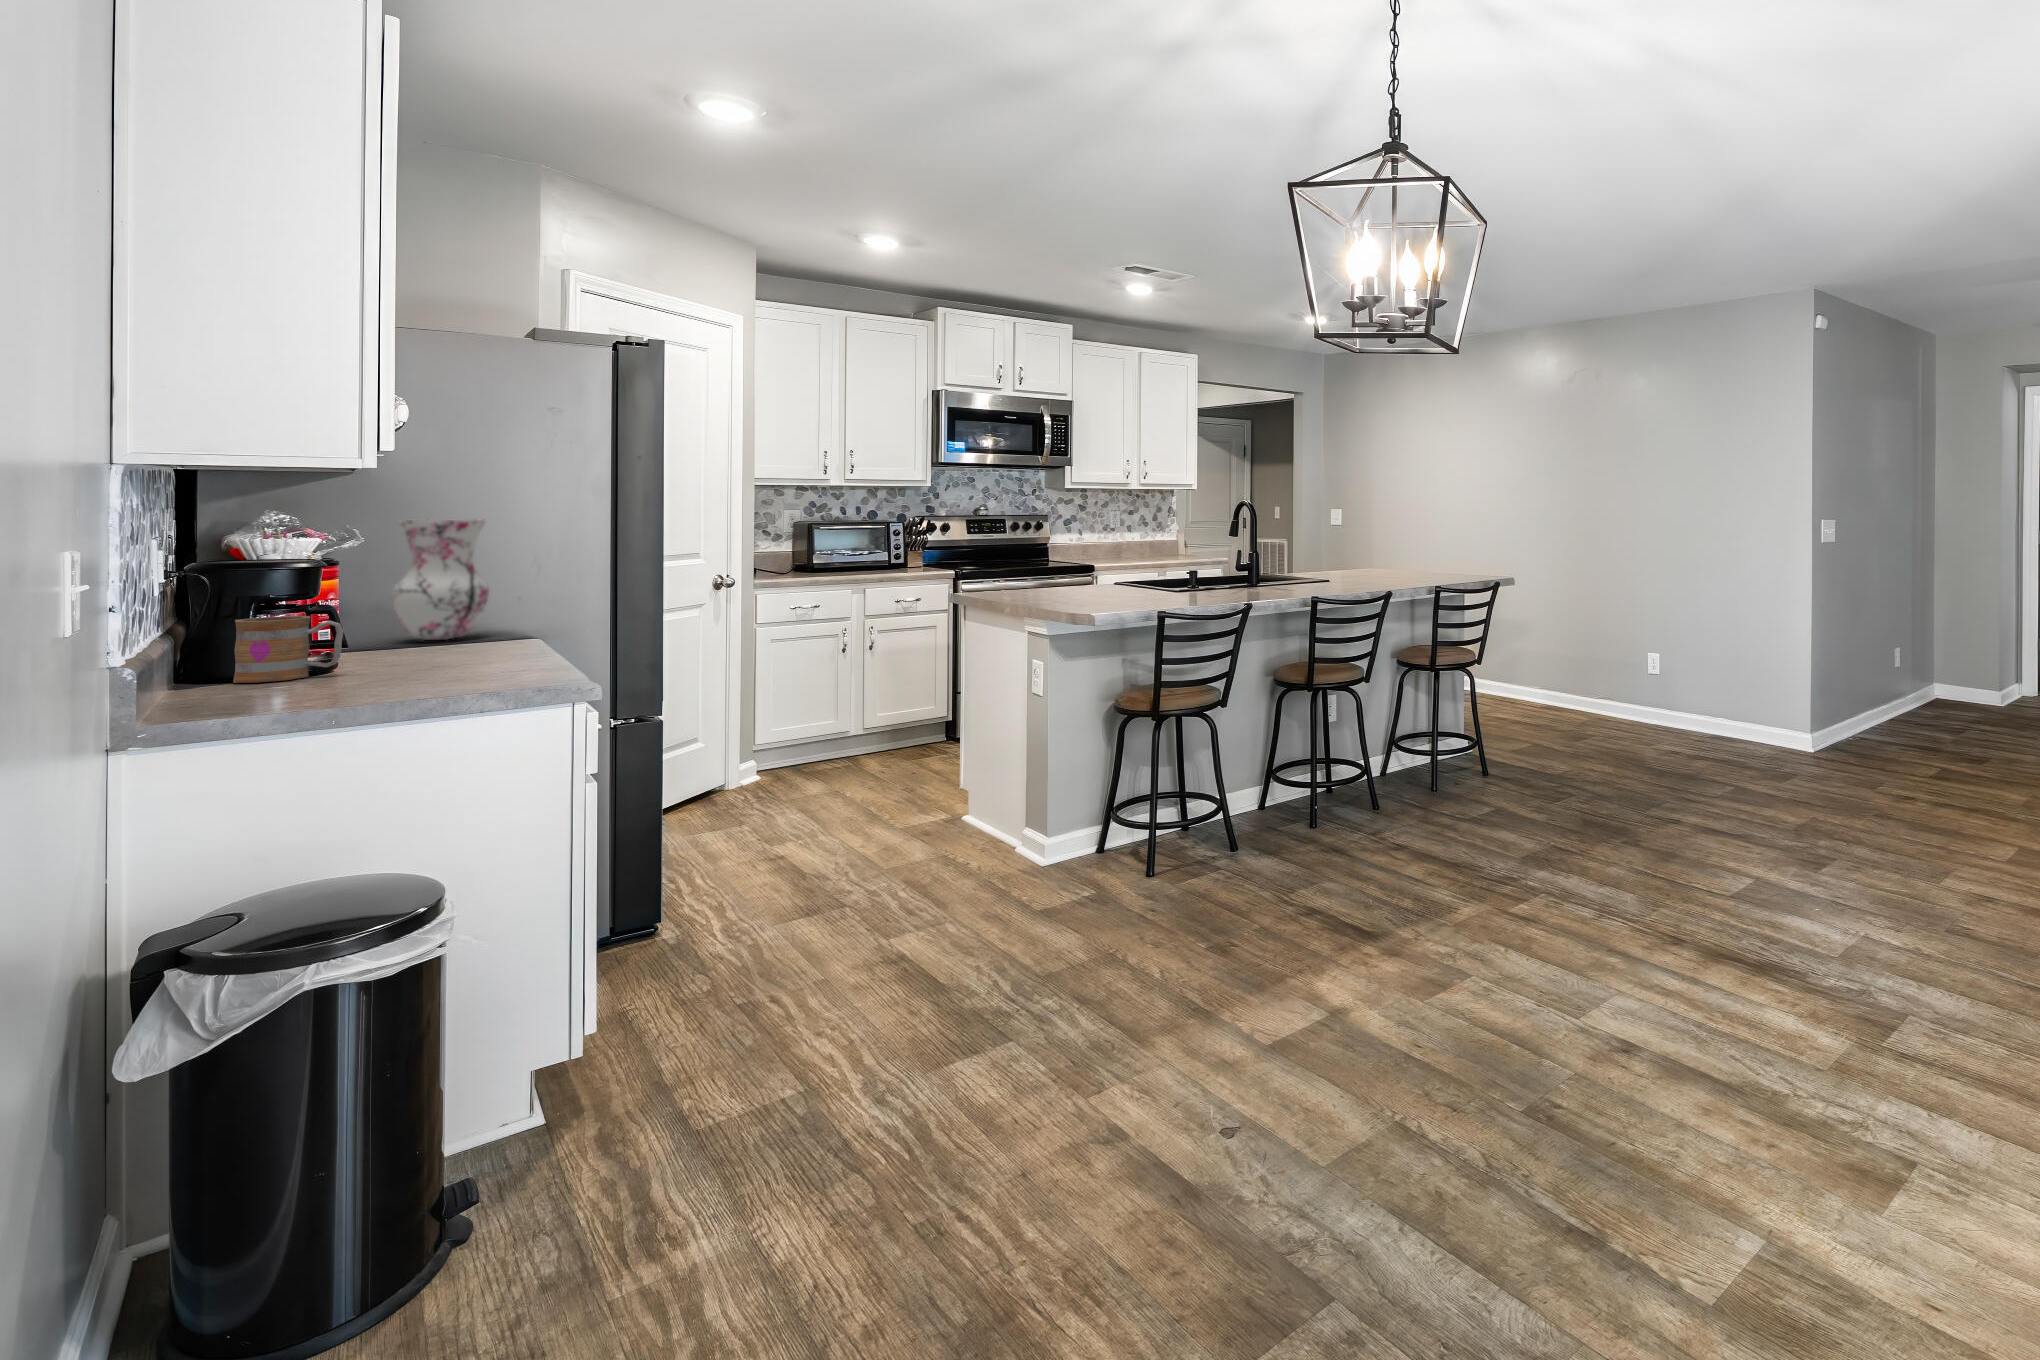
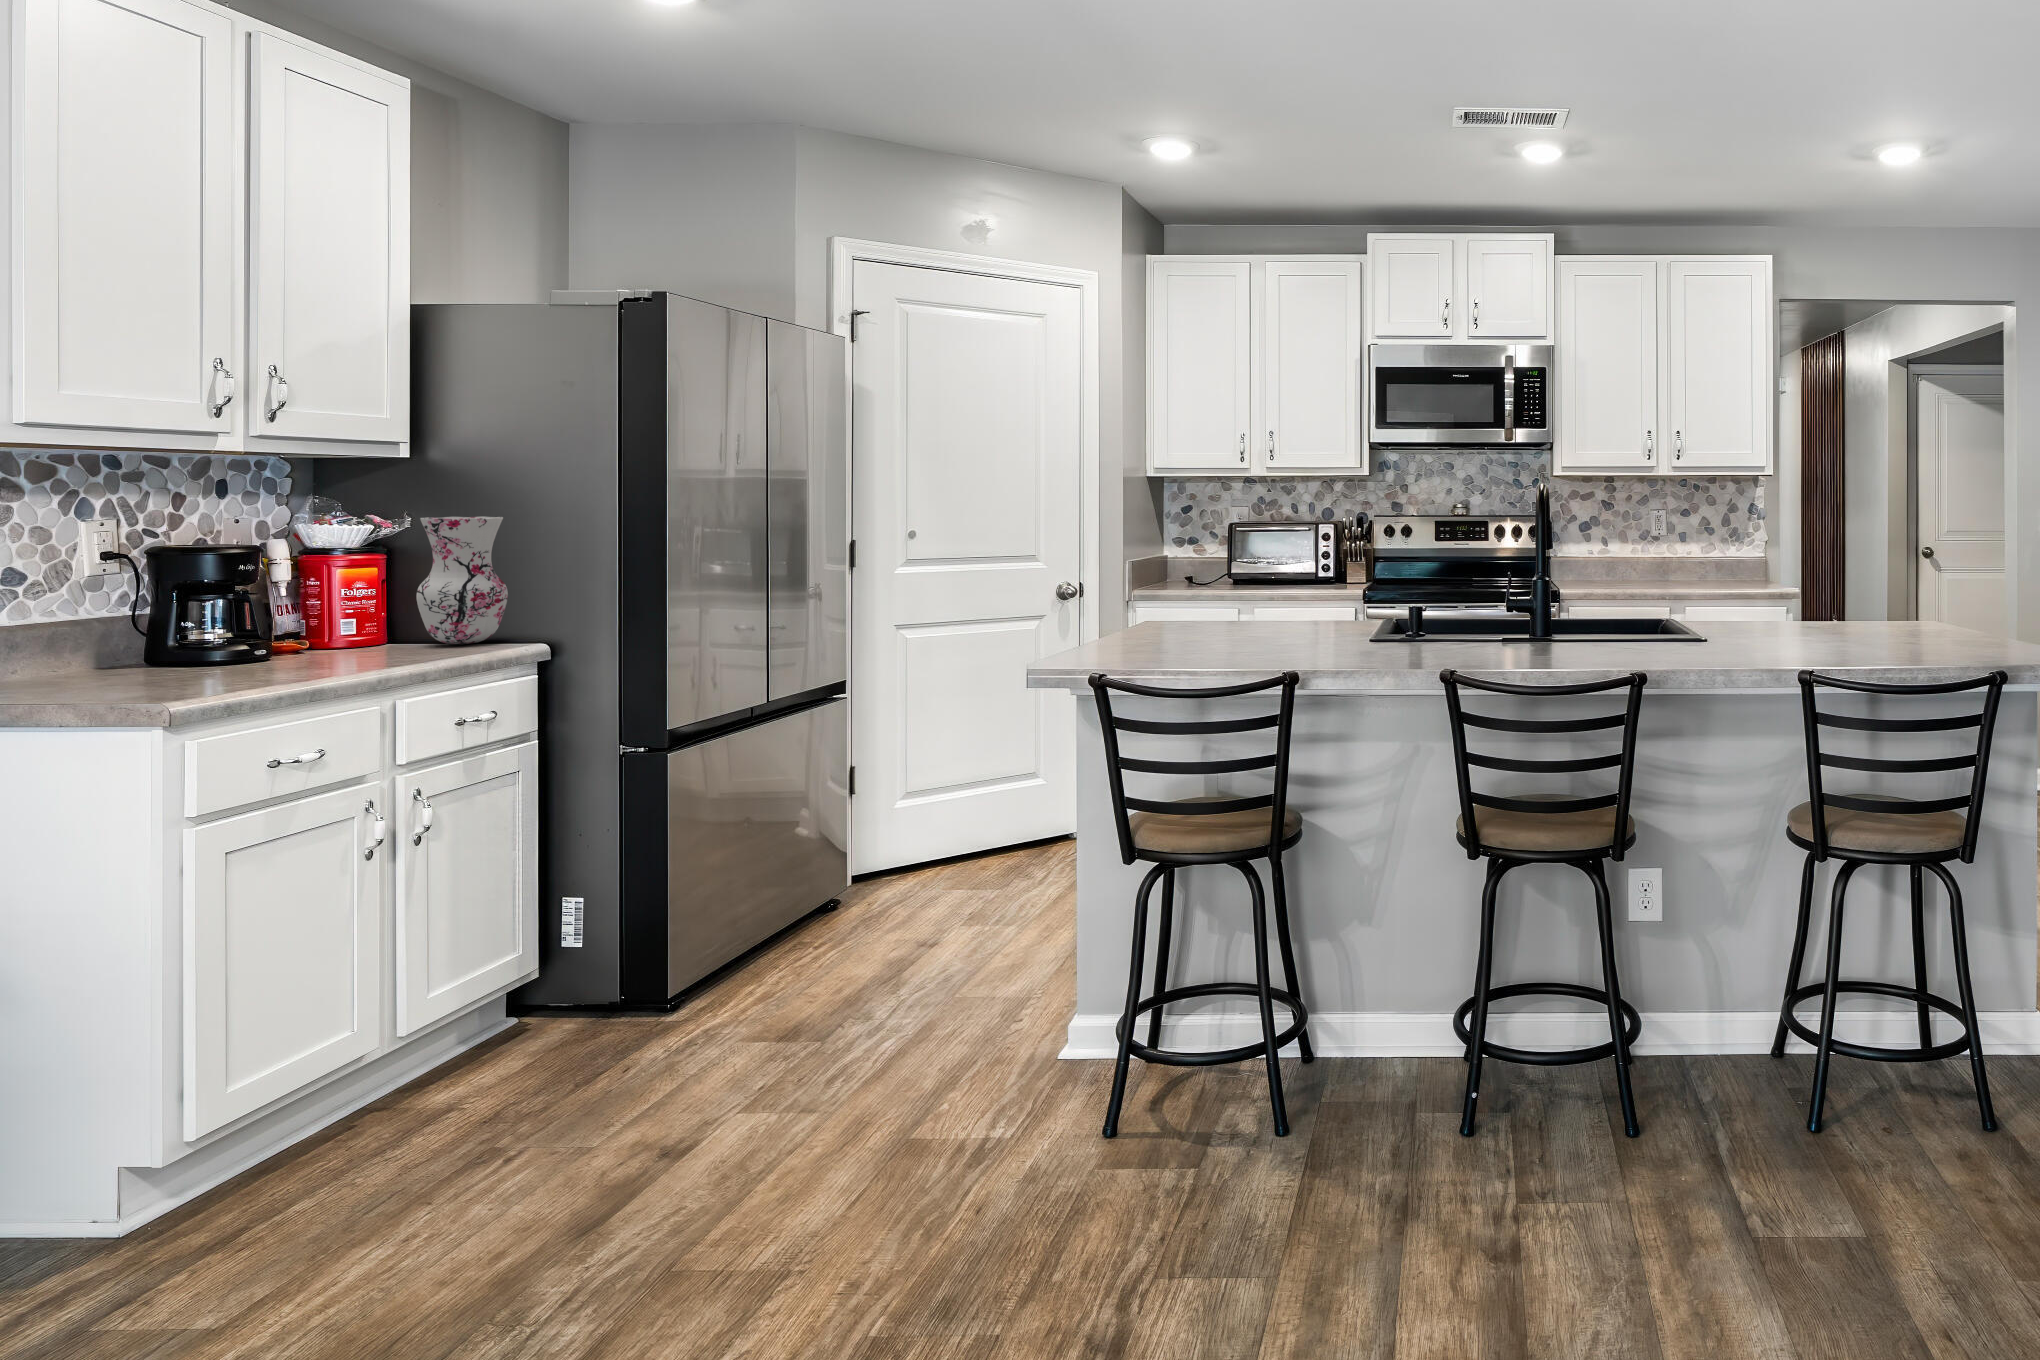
mug: present [233,616,344,683] -> none [112,614,184,679]

